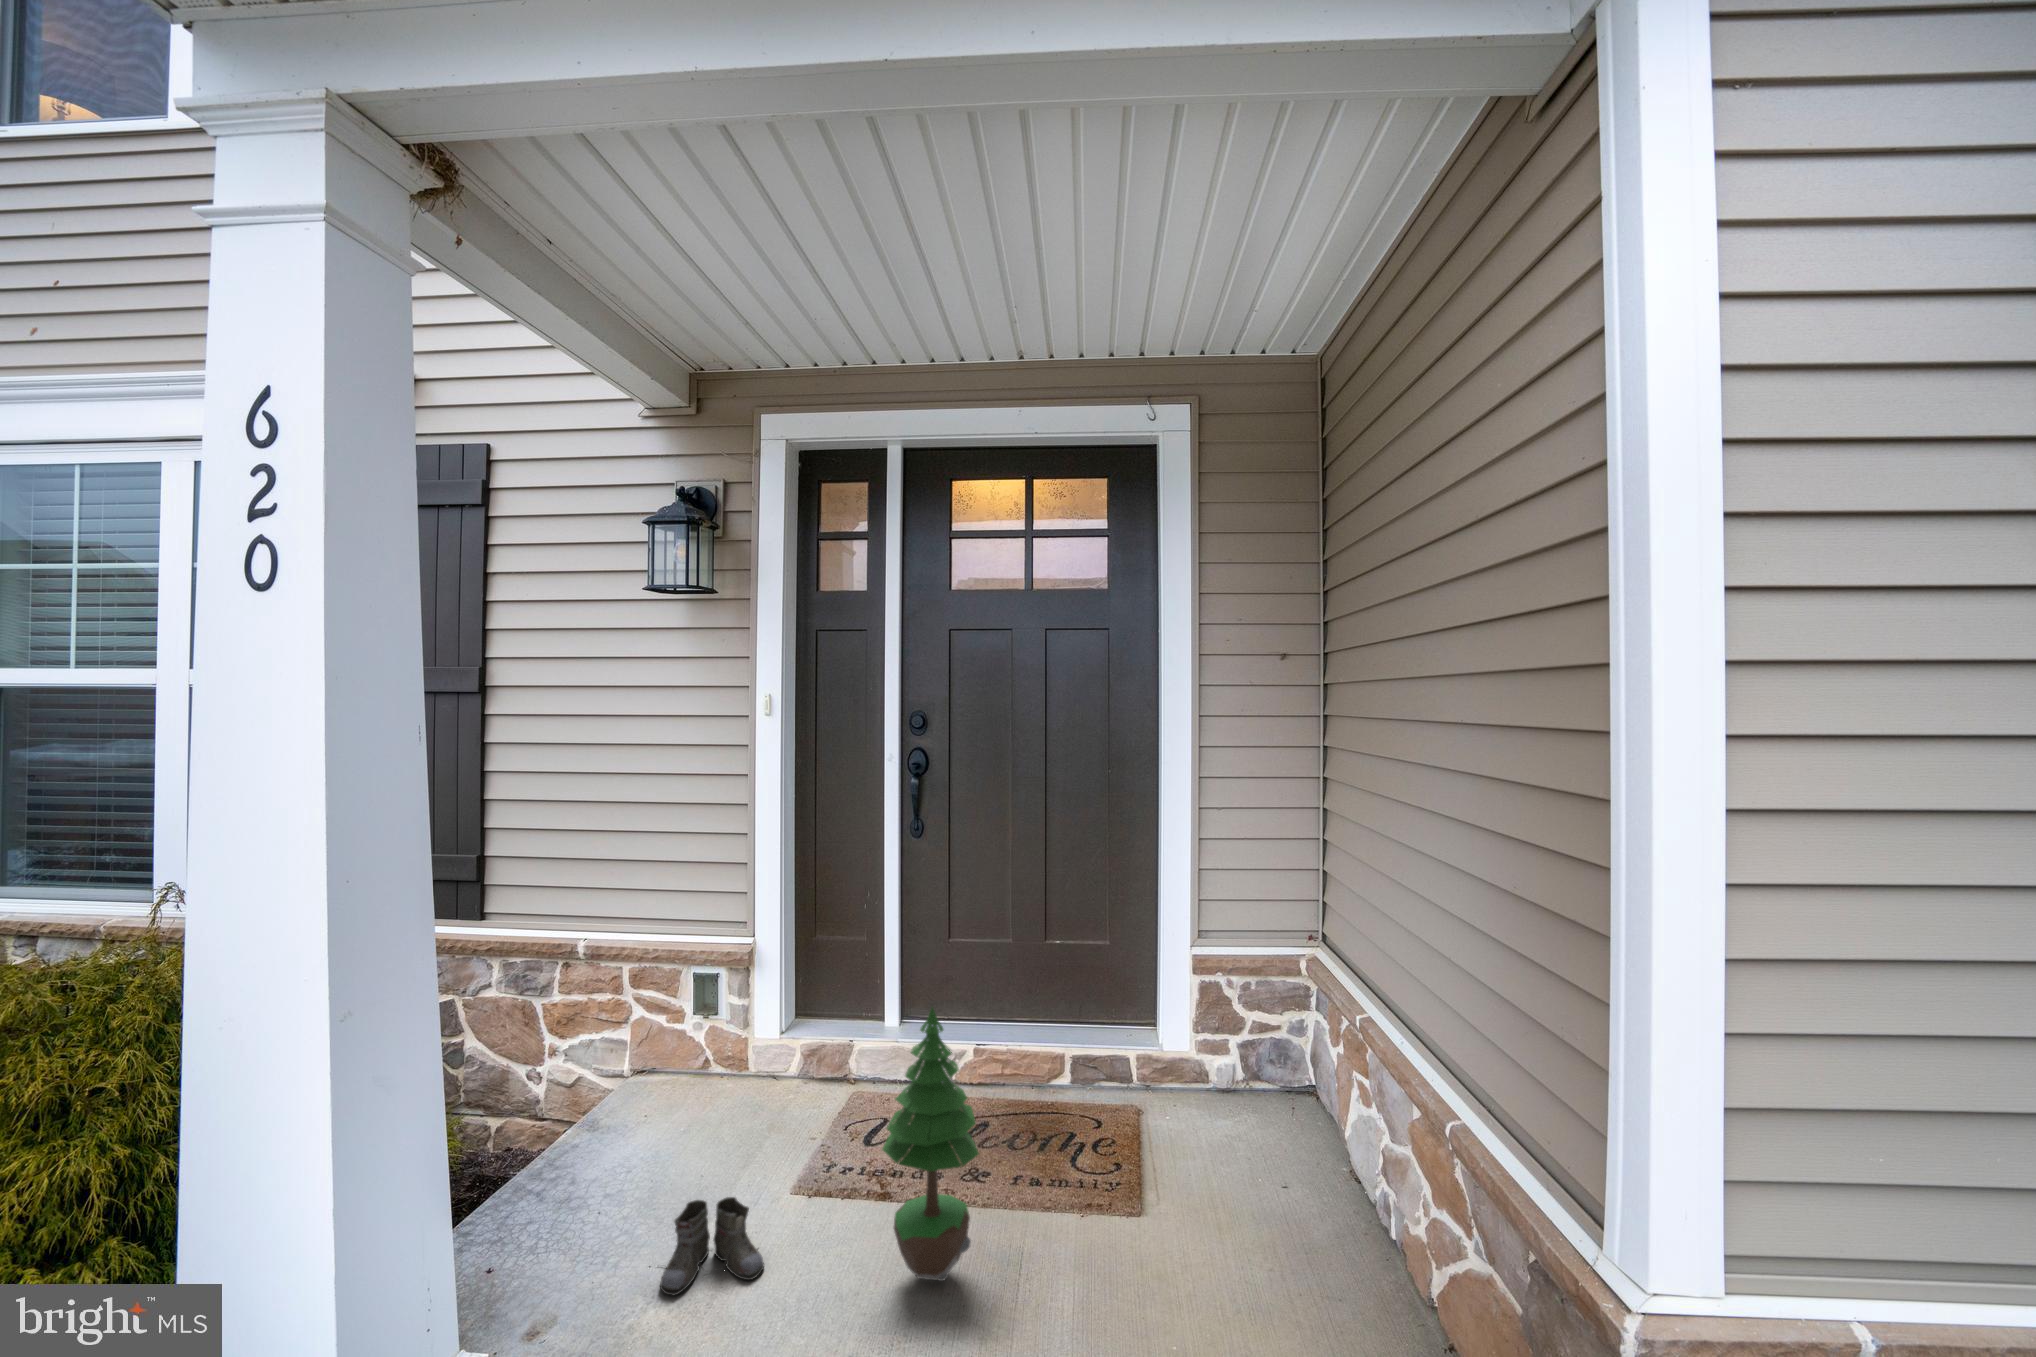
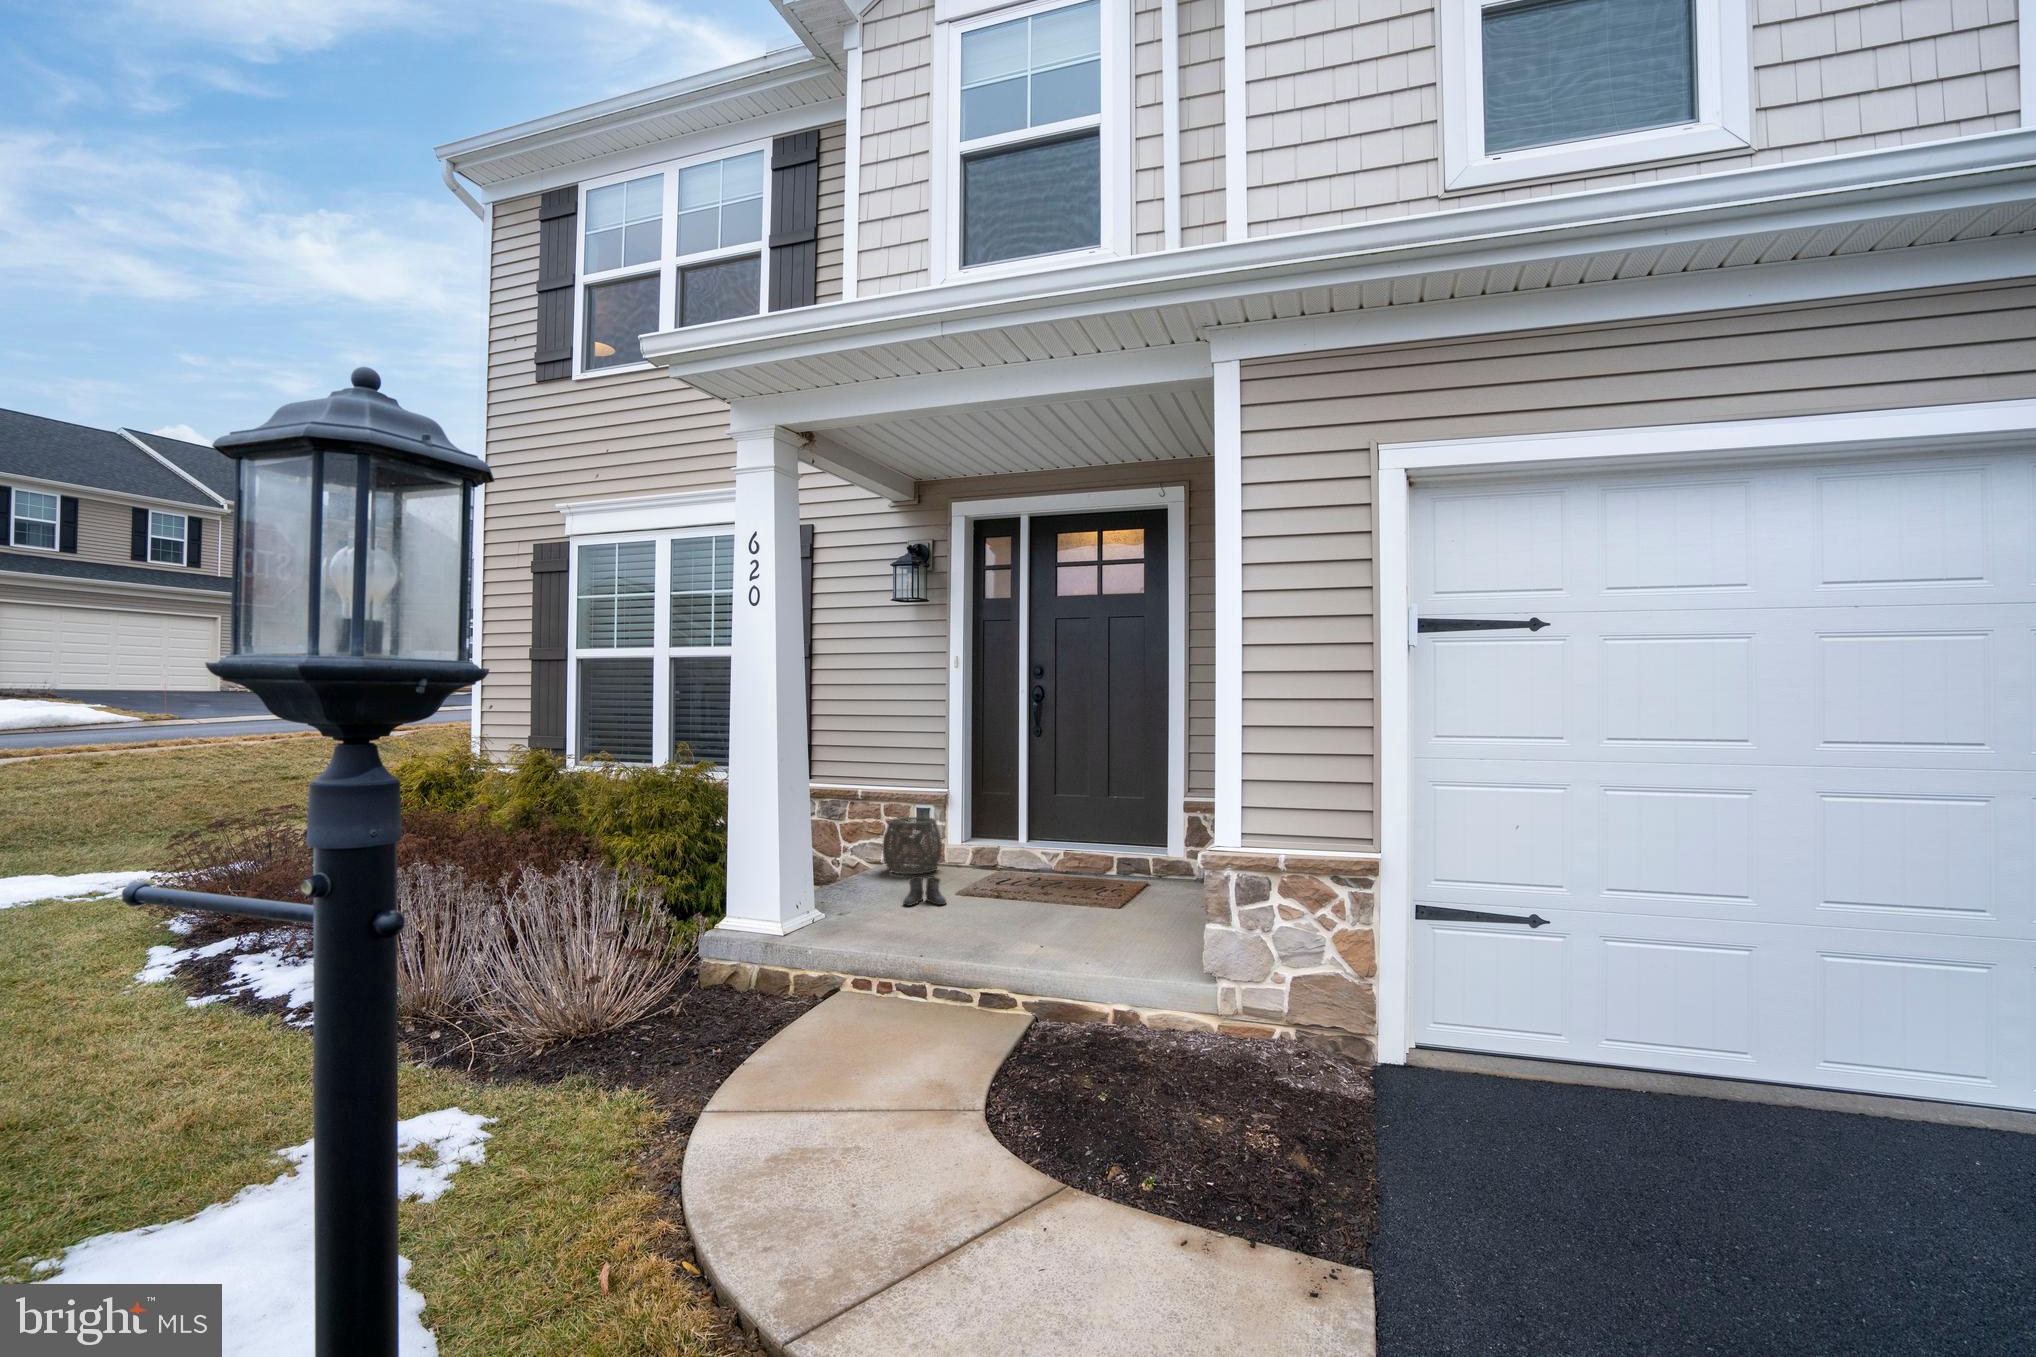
woven basket: none [621,995,746,1131] -> present [883,817,942,874]
potted tree: present [882,1008,979,1281] -> none [996,786,1039,910]

